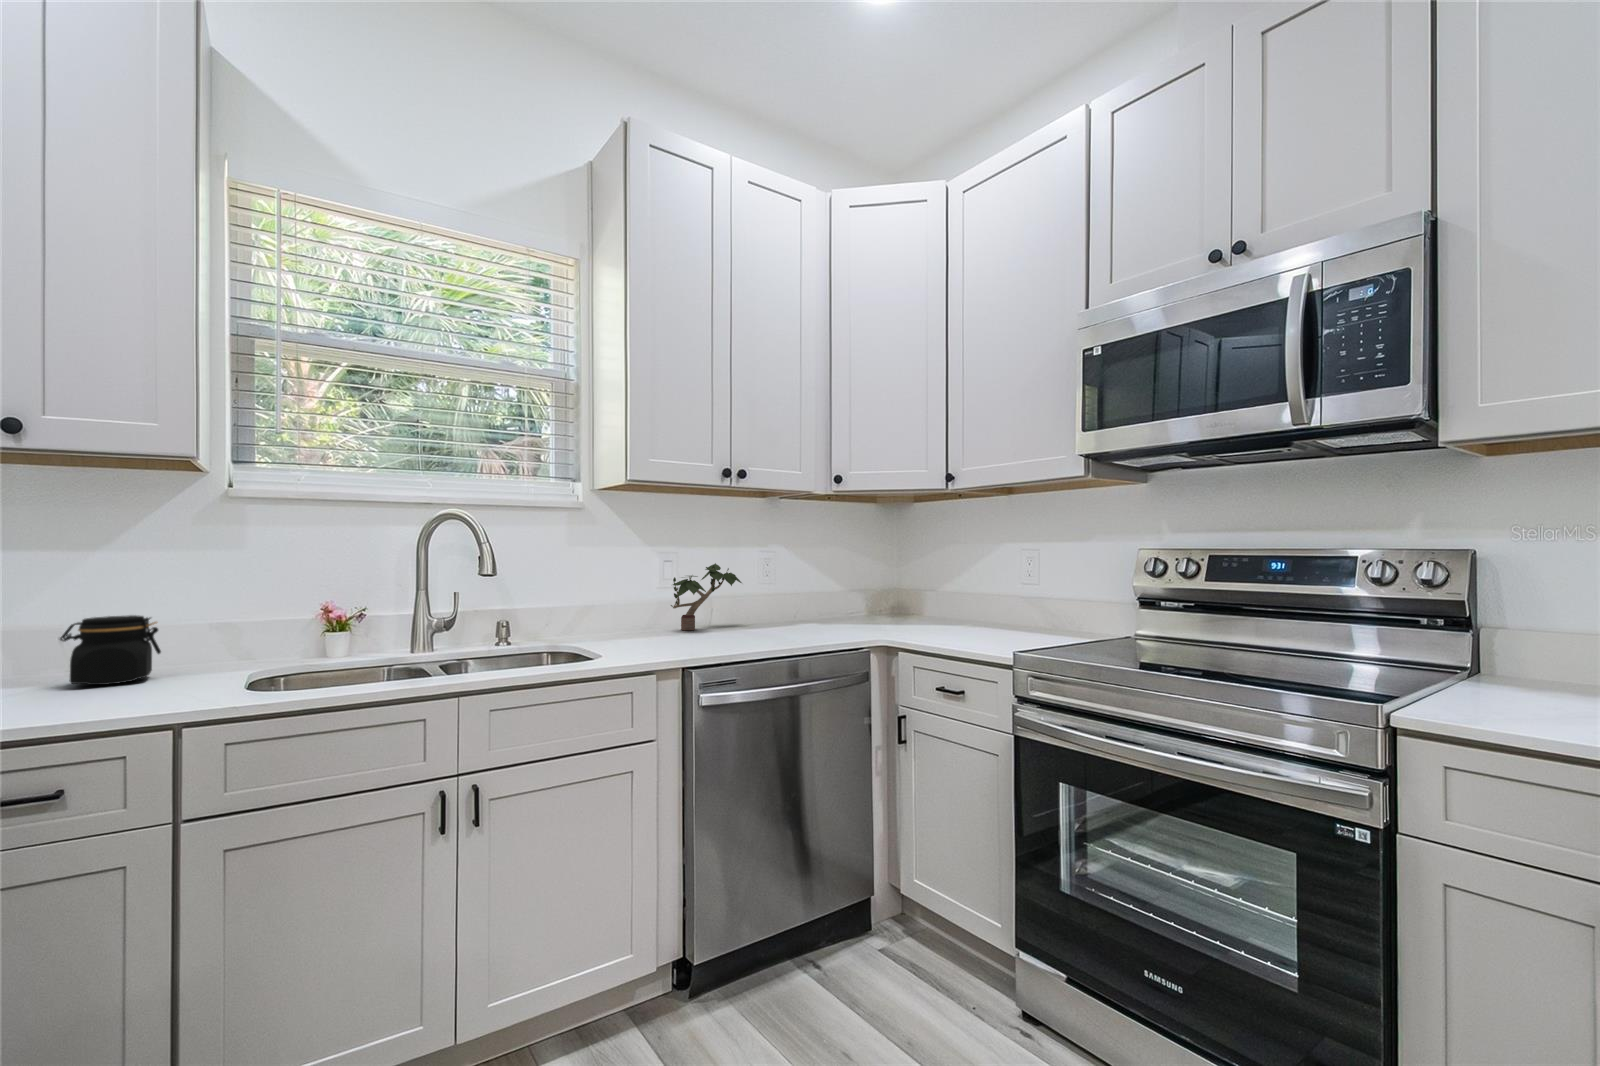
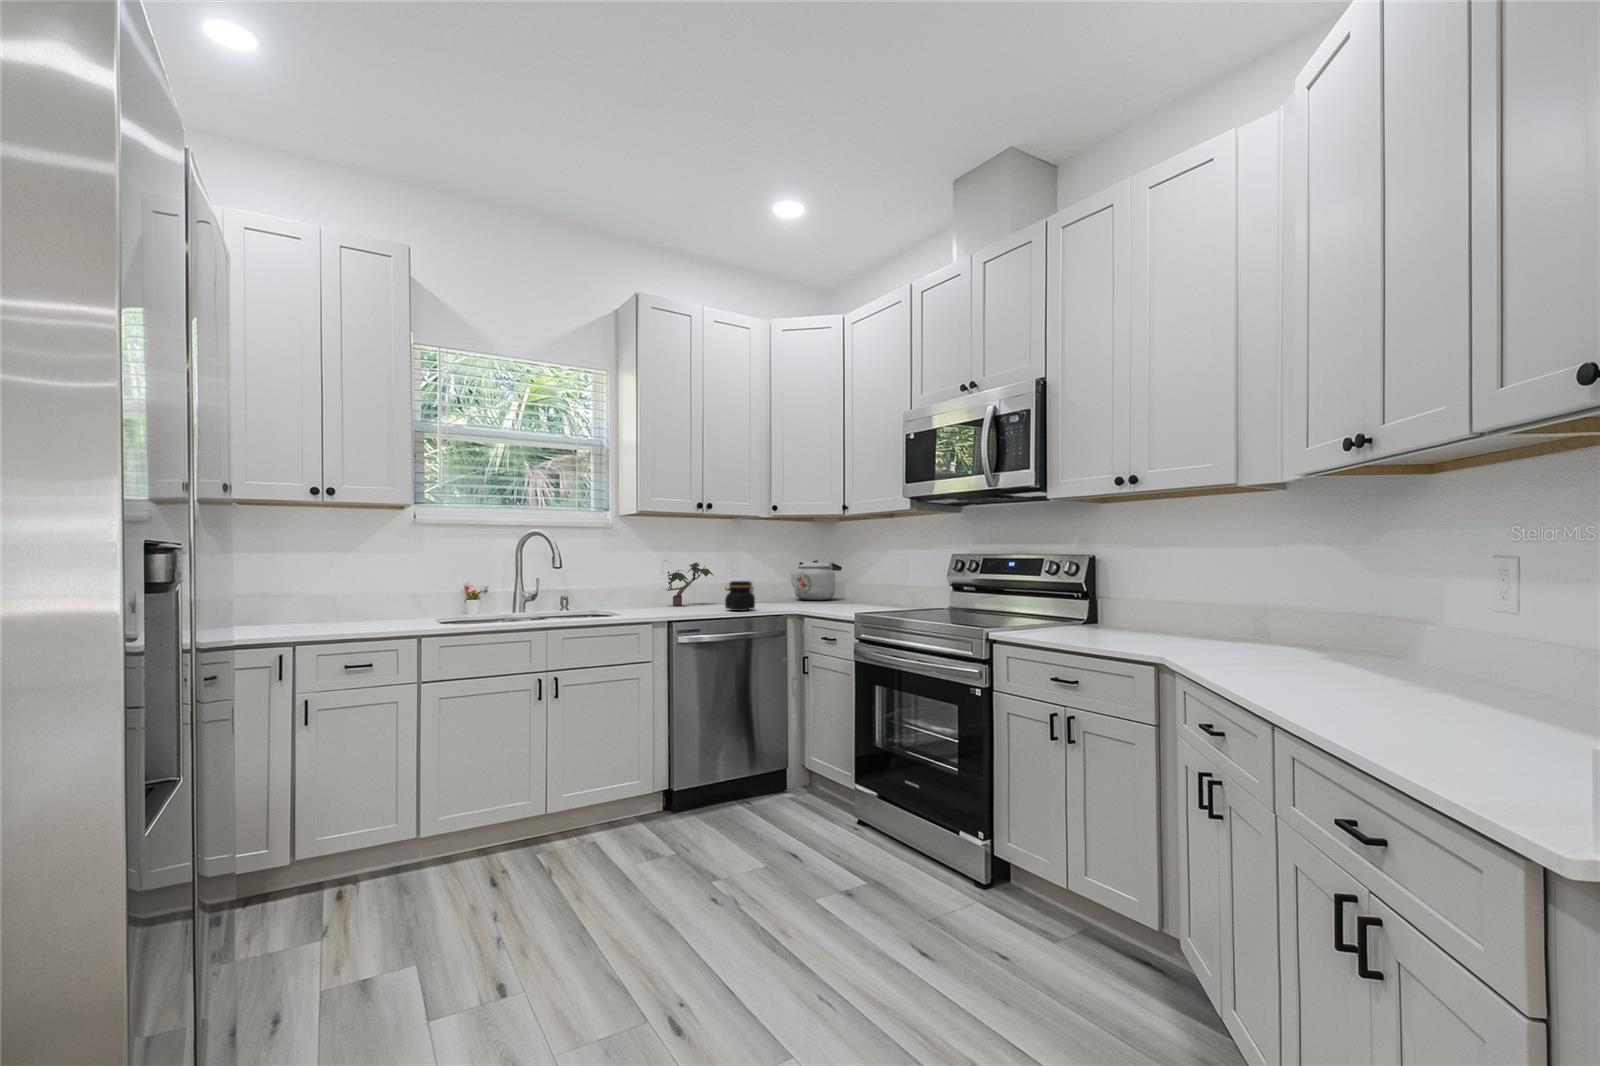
kettle: none [845,558,921,617] -> present [790,560,842,600]
jar: present [60,615,161,685] -> present [725,581,755,611]

